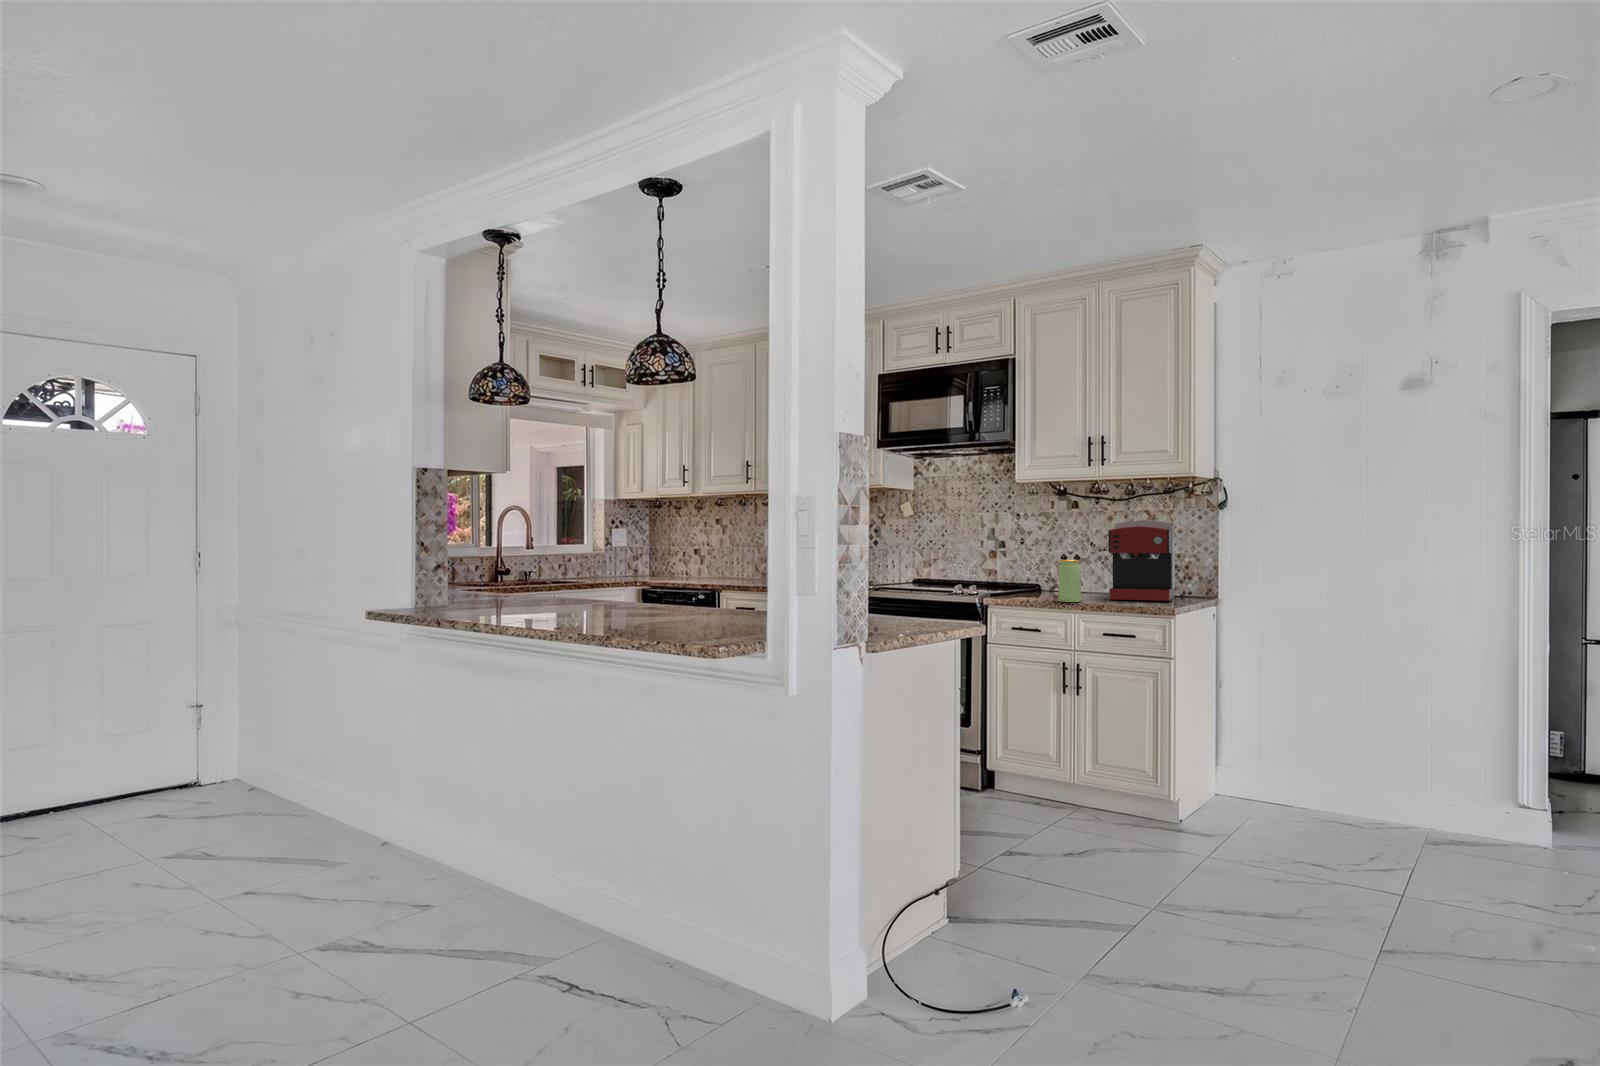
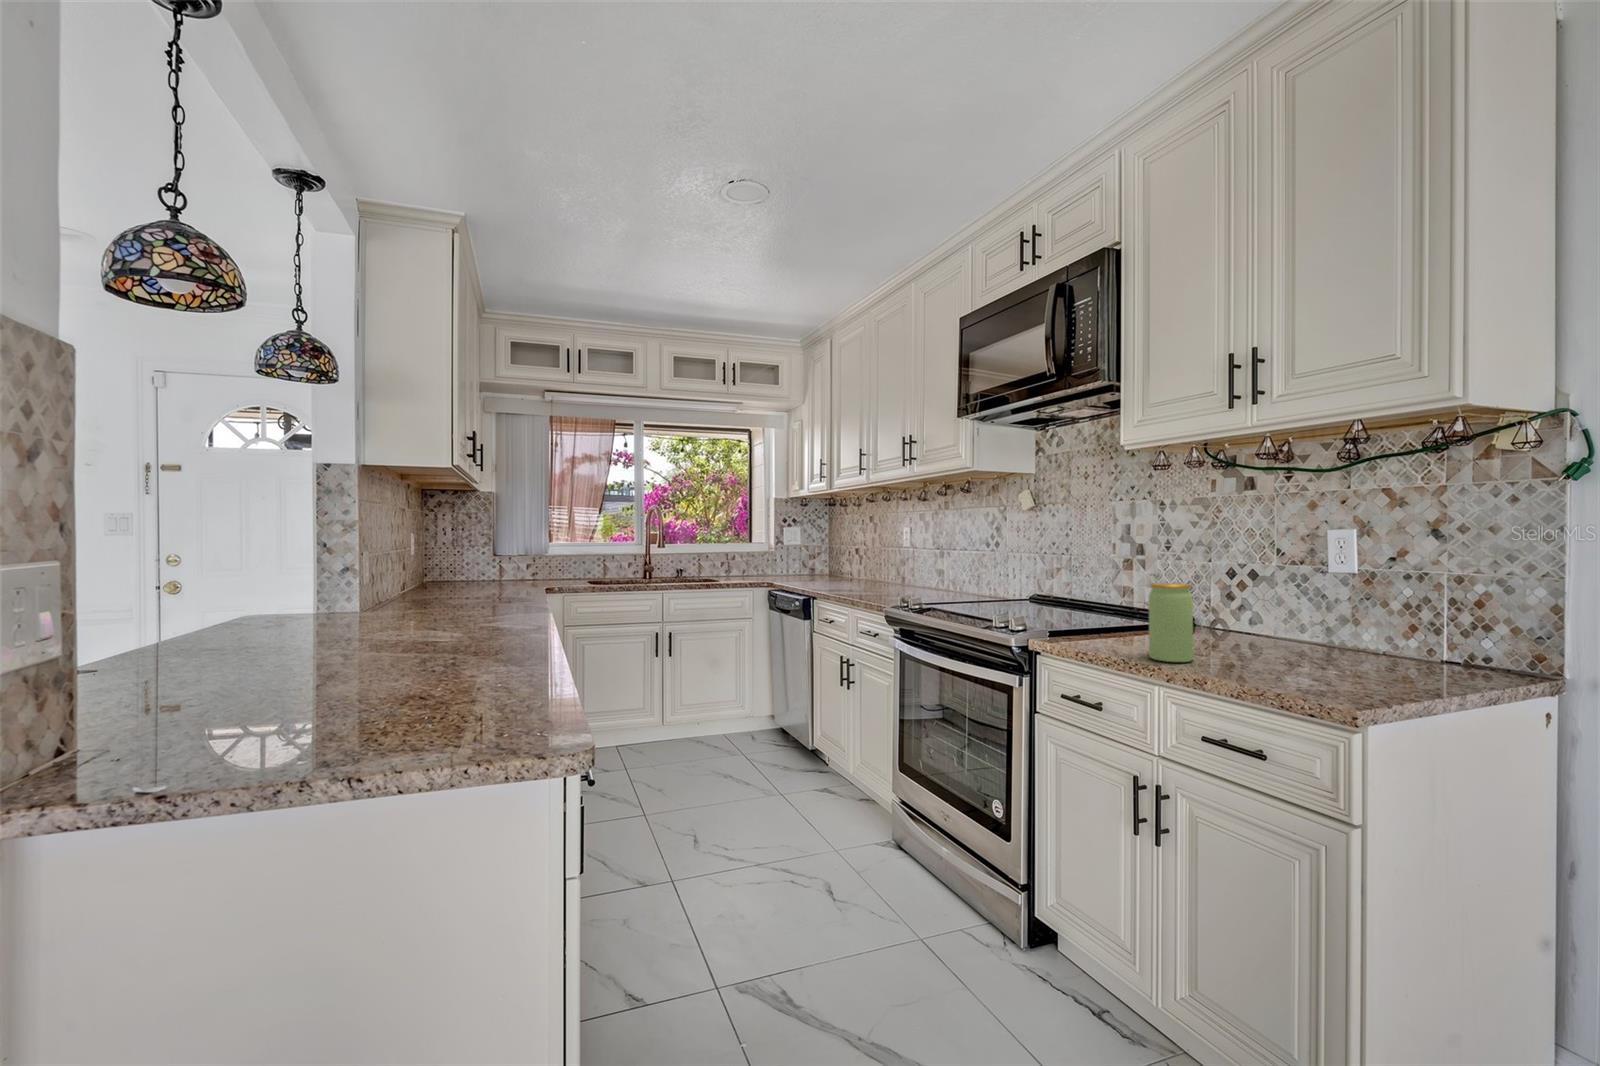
coffee maker: present [1109,520,1175,601] -> none [1261,508,1443,679]

